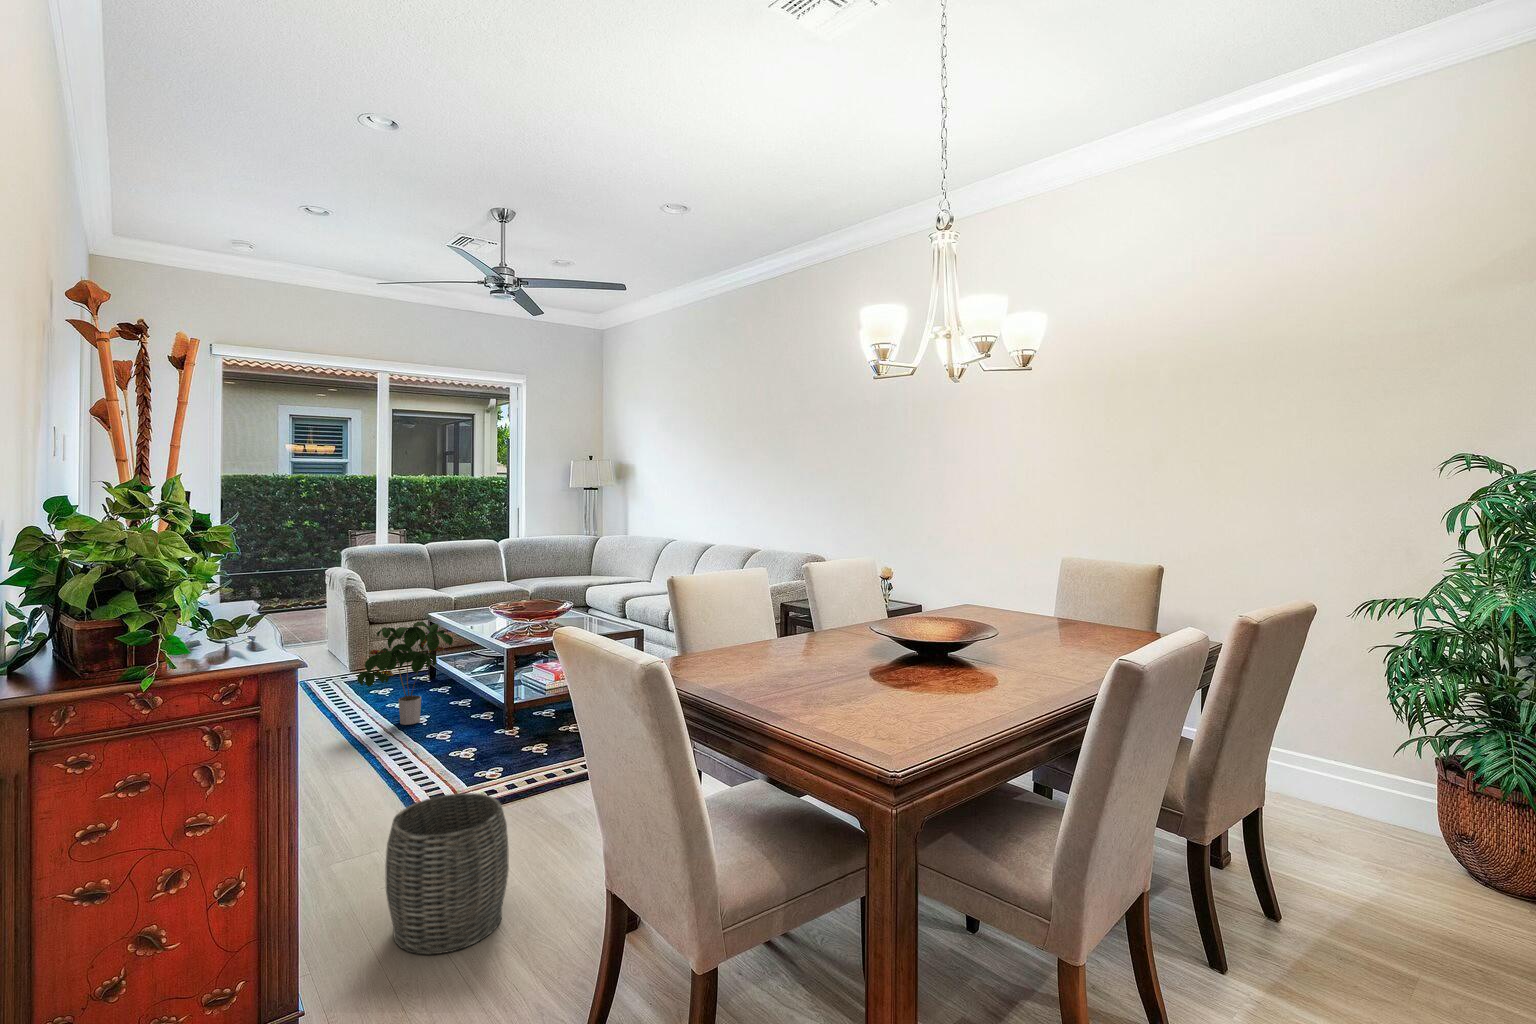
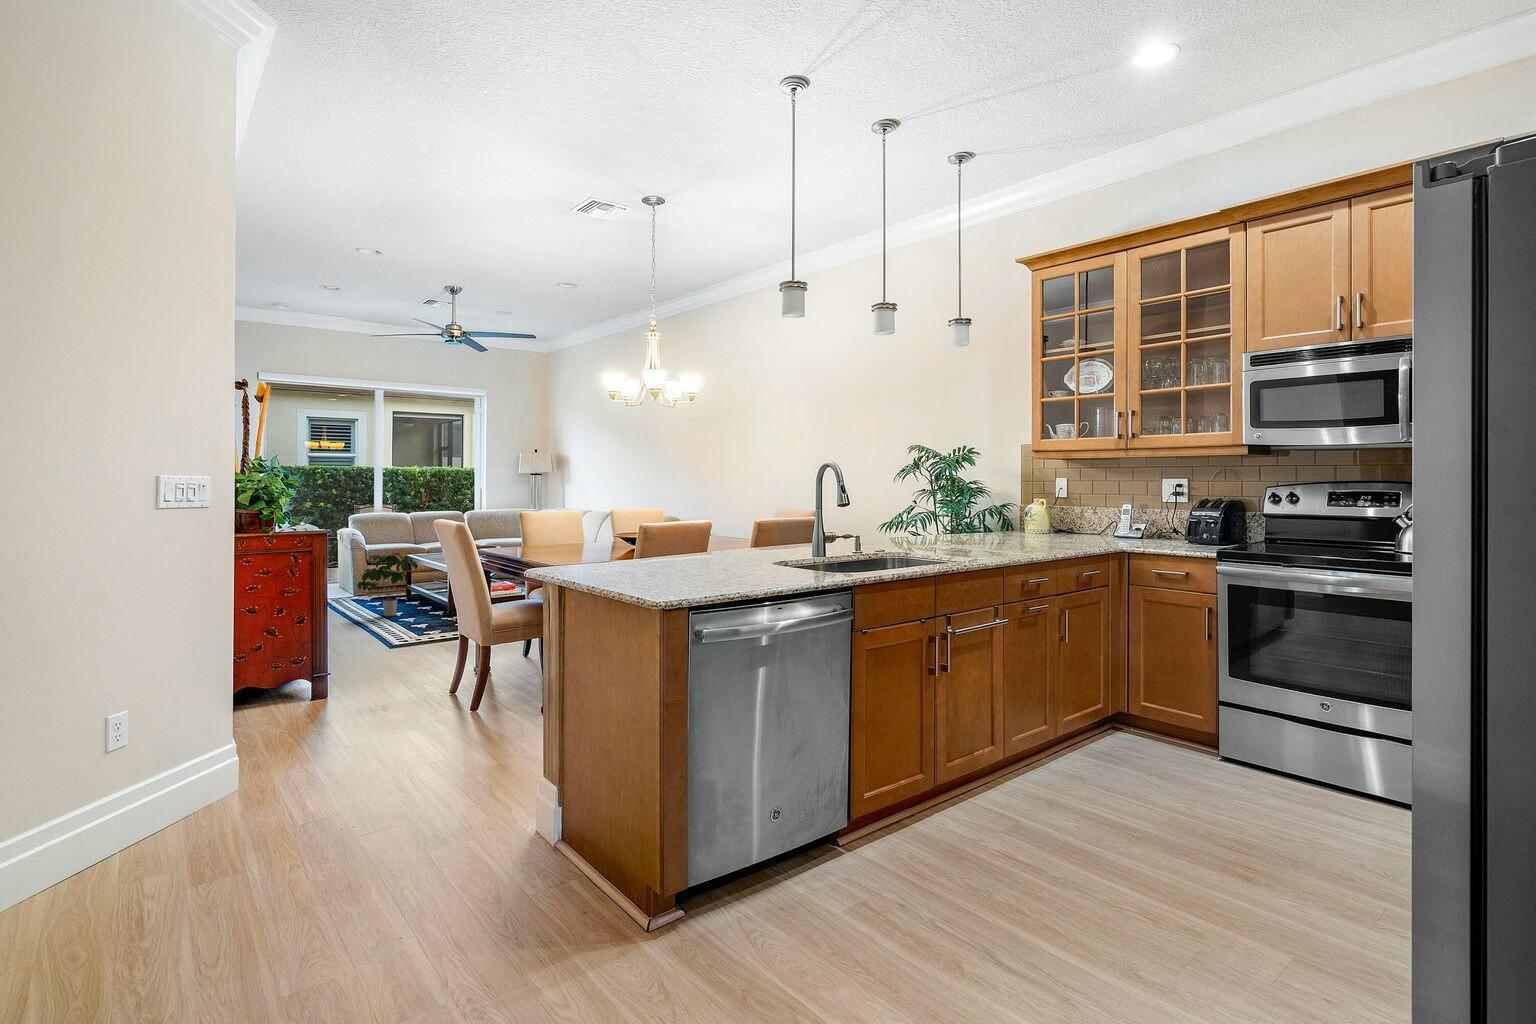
woven basket: present [386,793,509,954] -> none [367,613,427,677]

